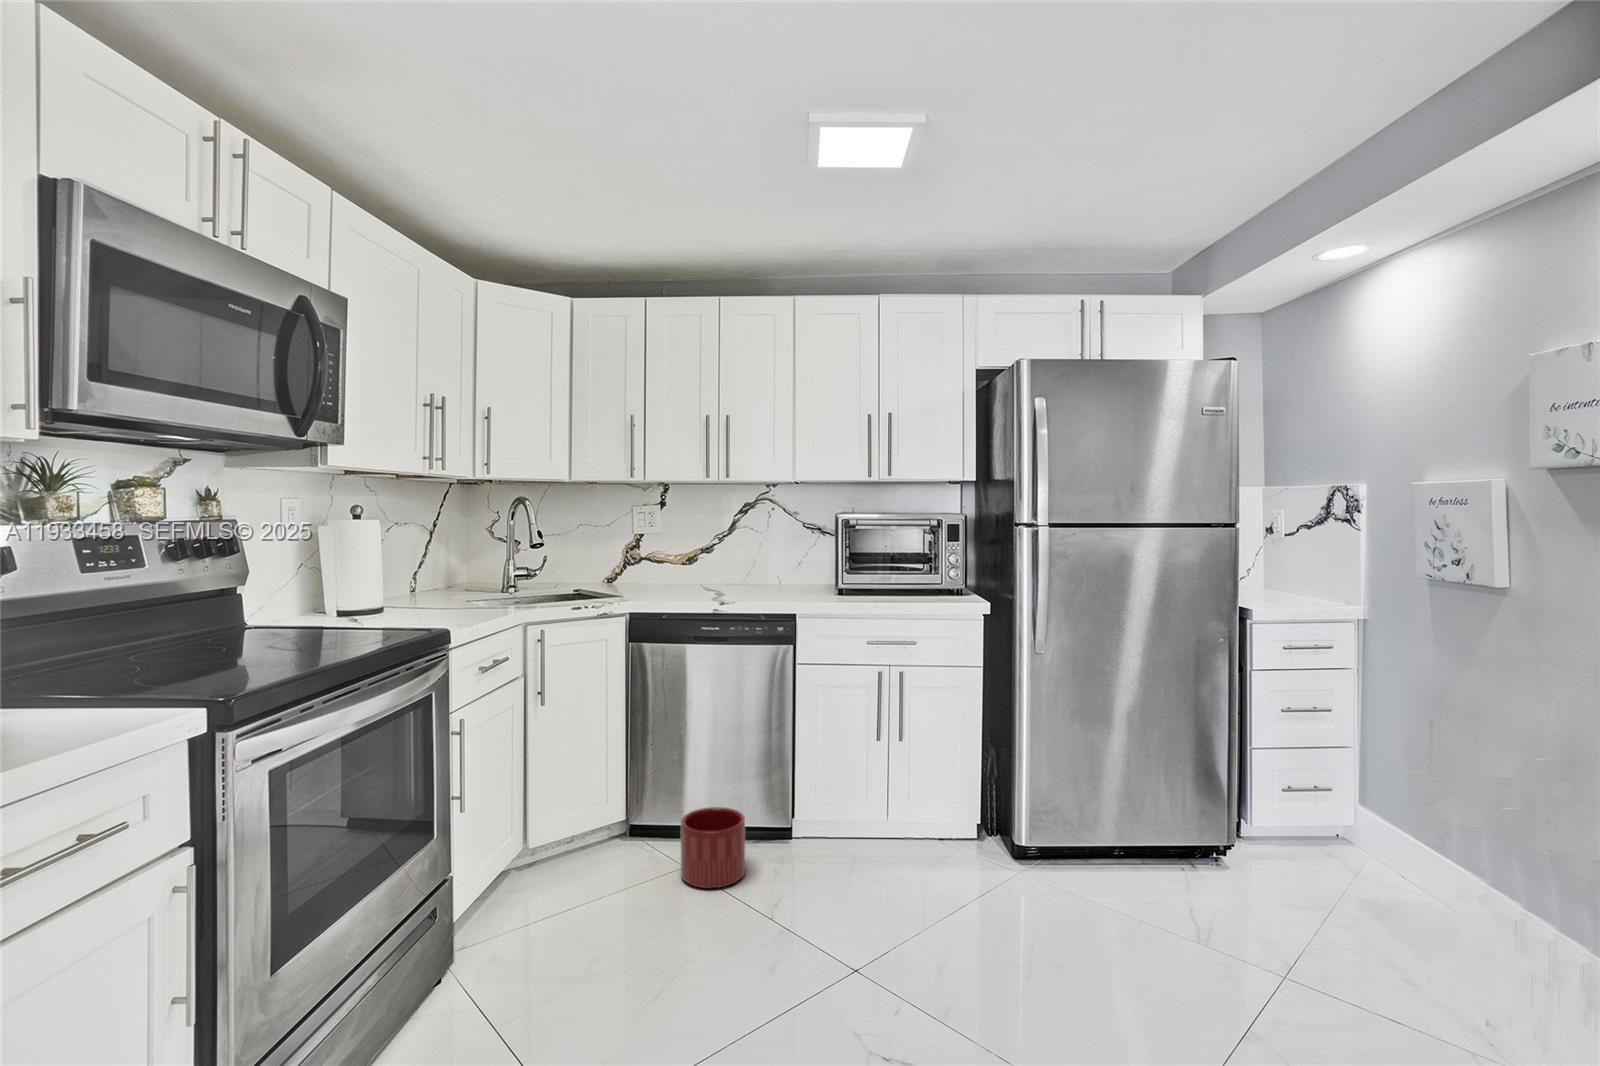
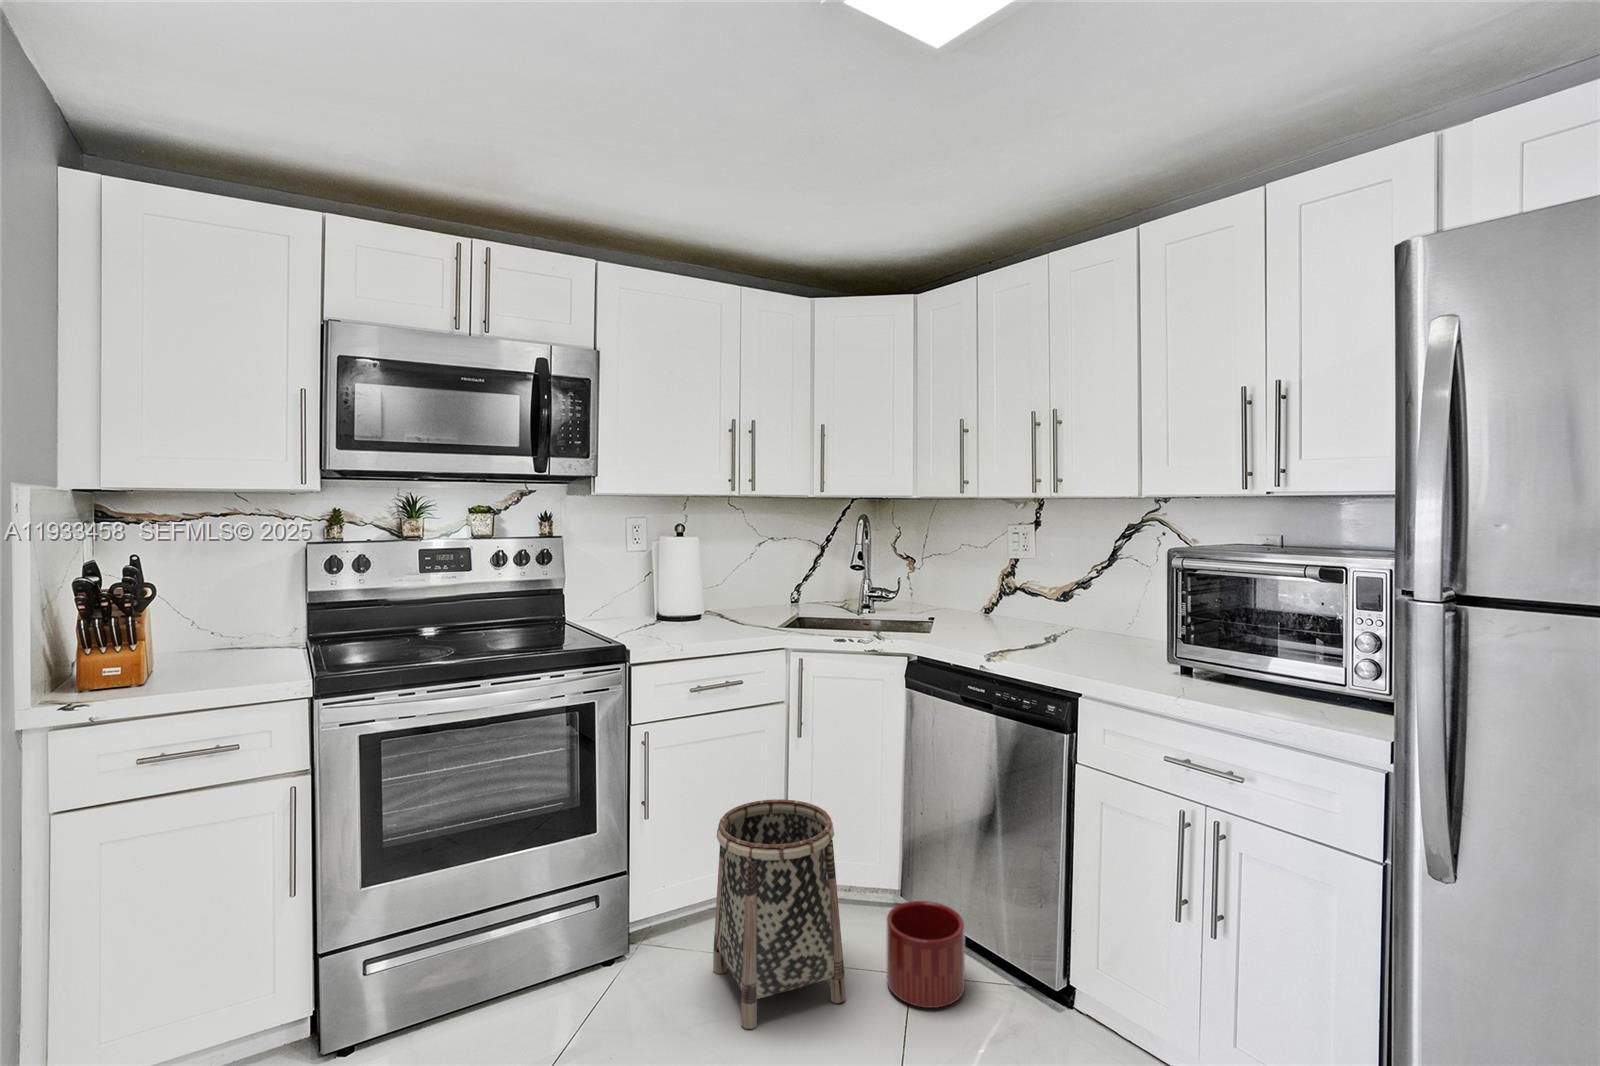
basket: none [545,753,681,963] -> present [713,799,846,1029]

